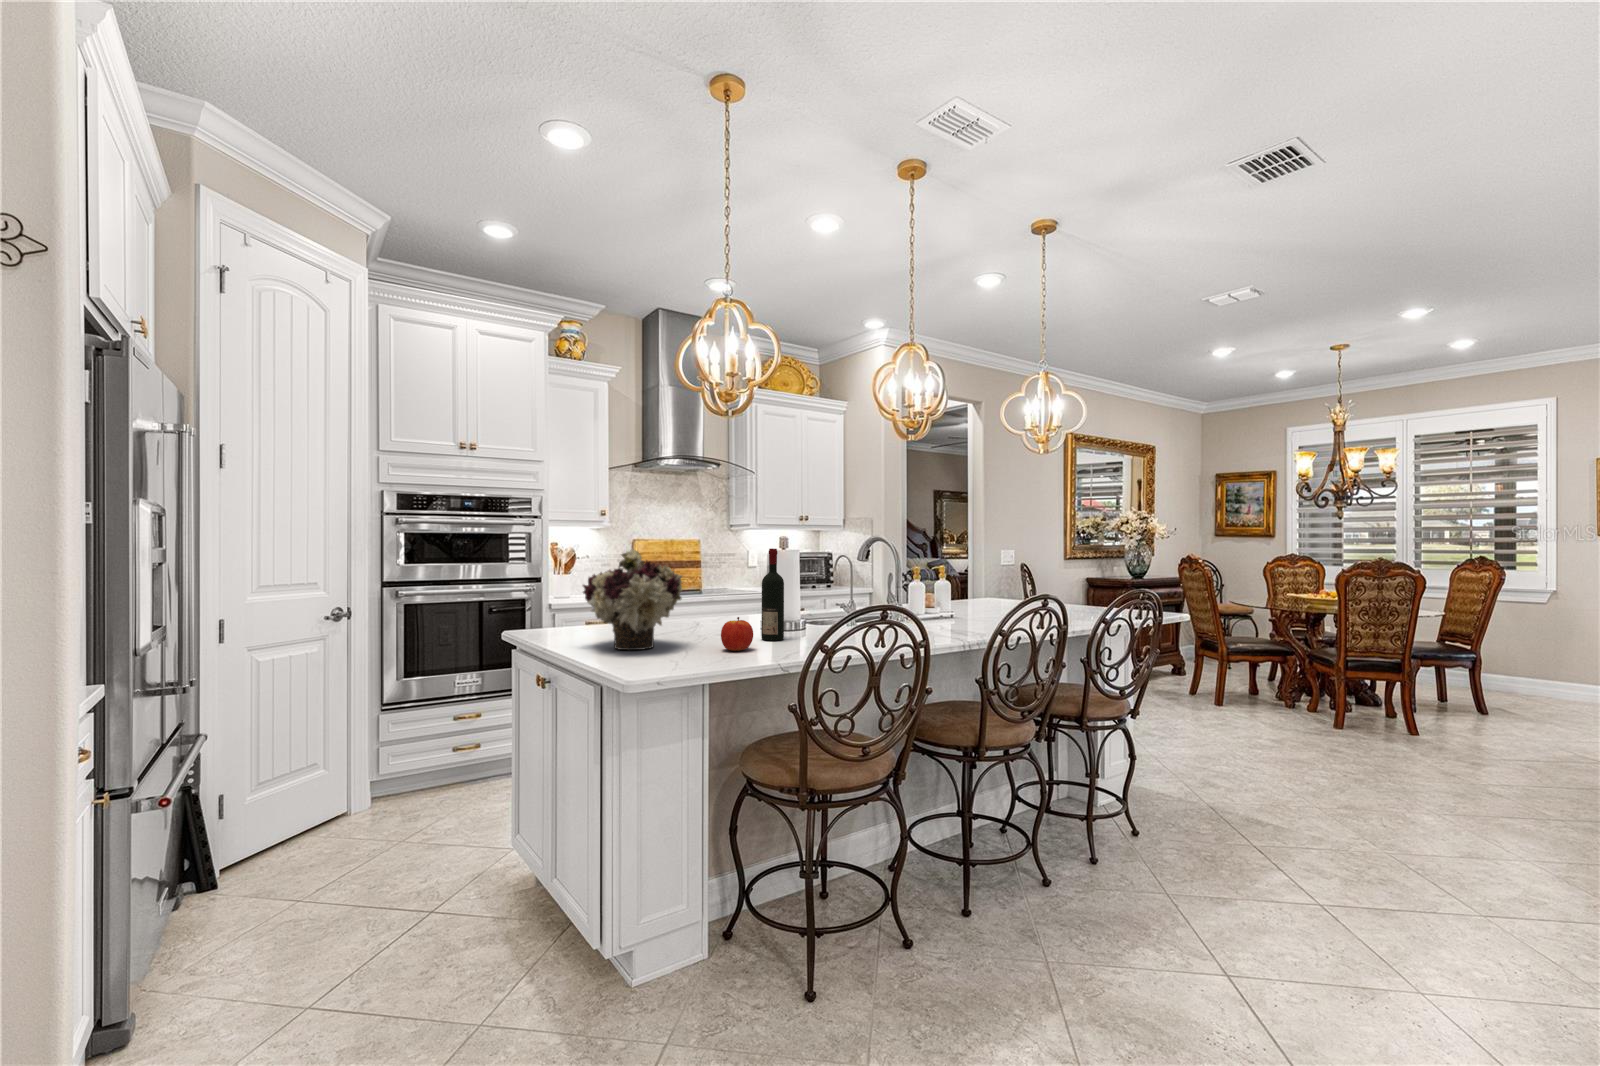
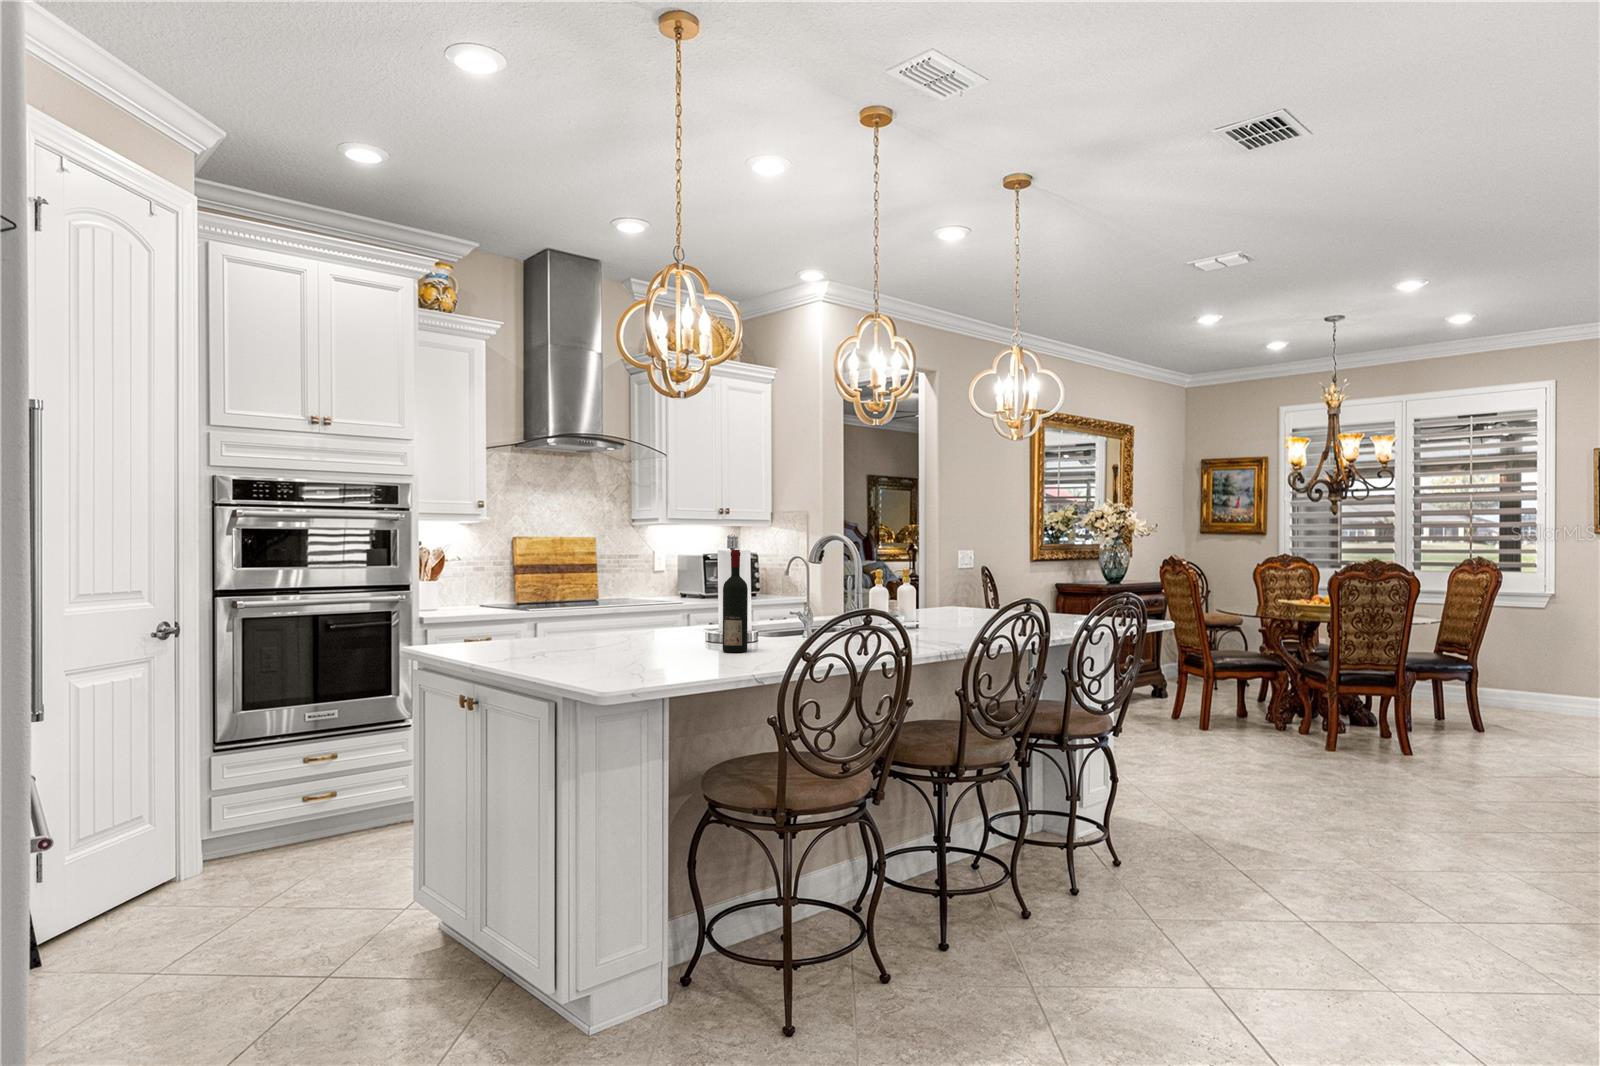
flower arrangement: present [583,549,683,650] -> none [524,550,640,664]
apple: present [721,617,753,651] -> none [686,625,721,662]

